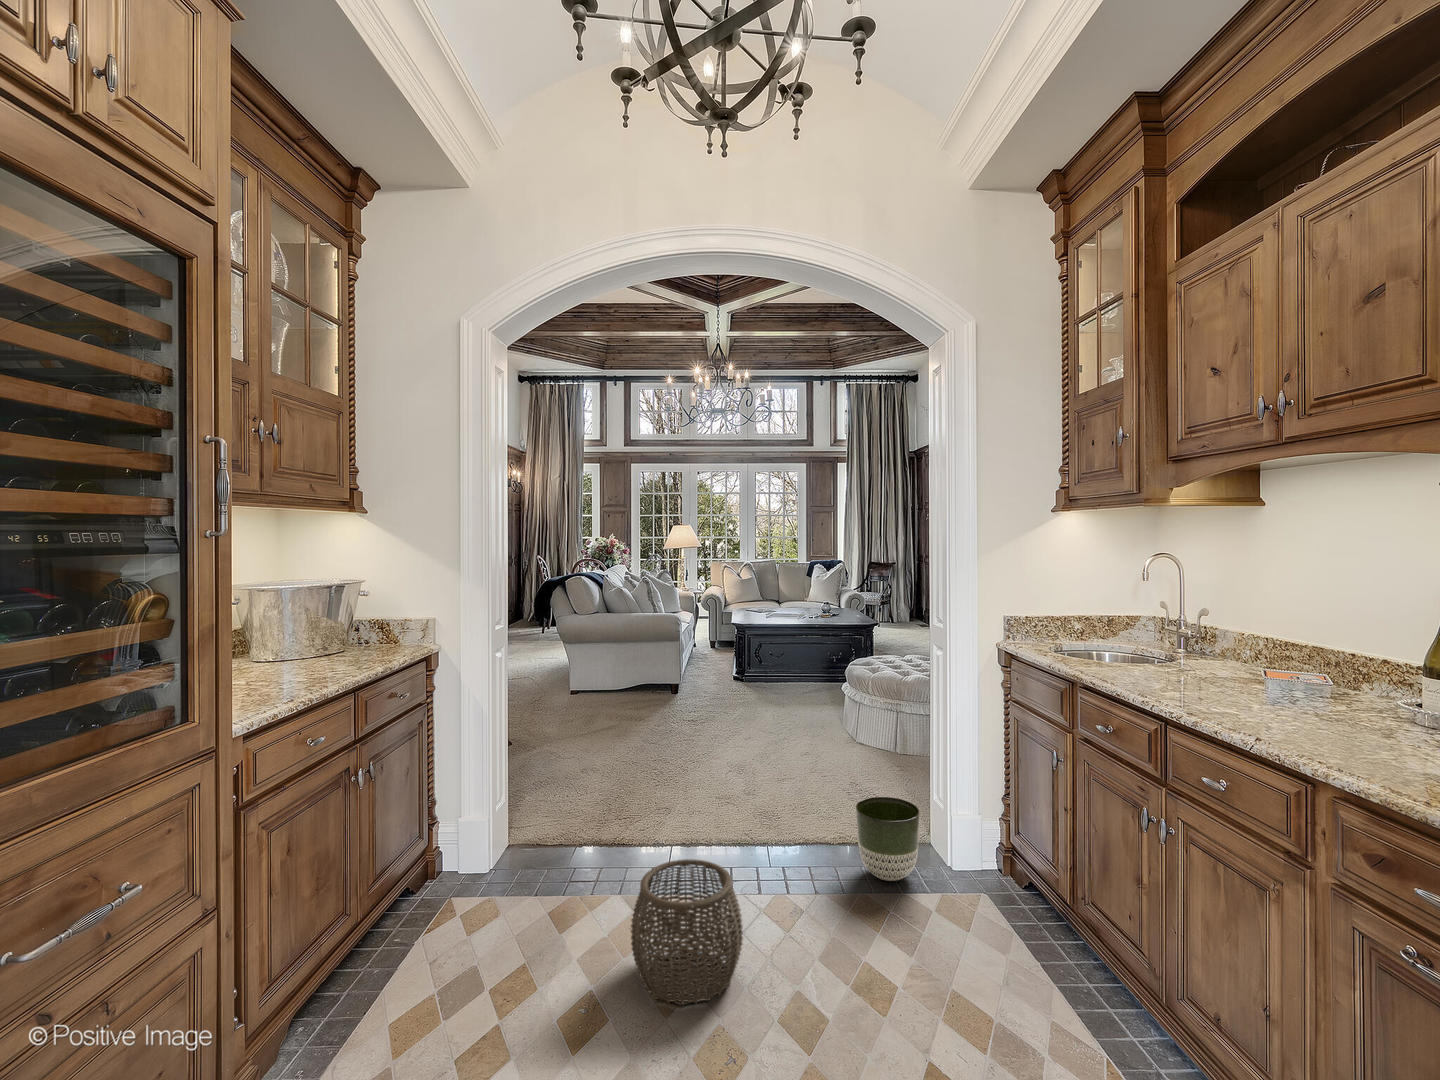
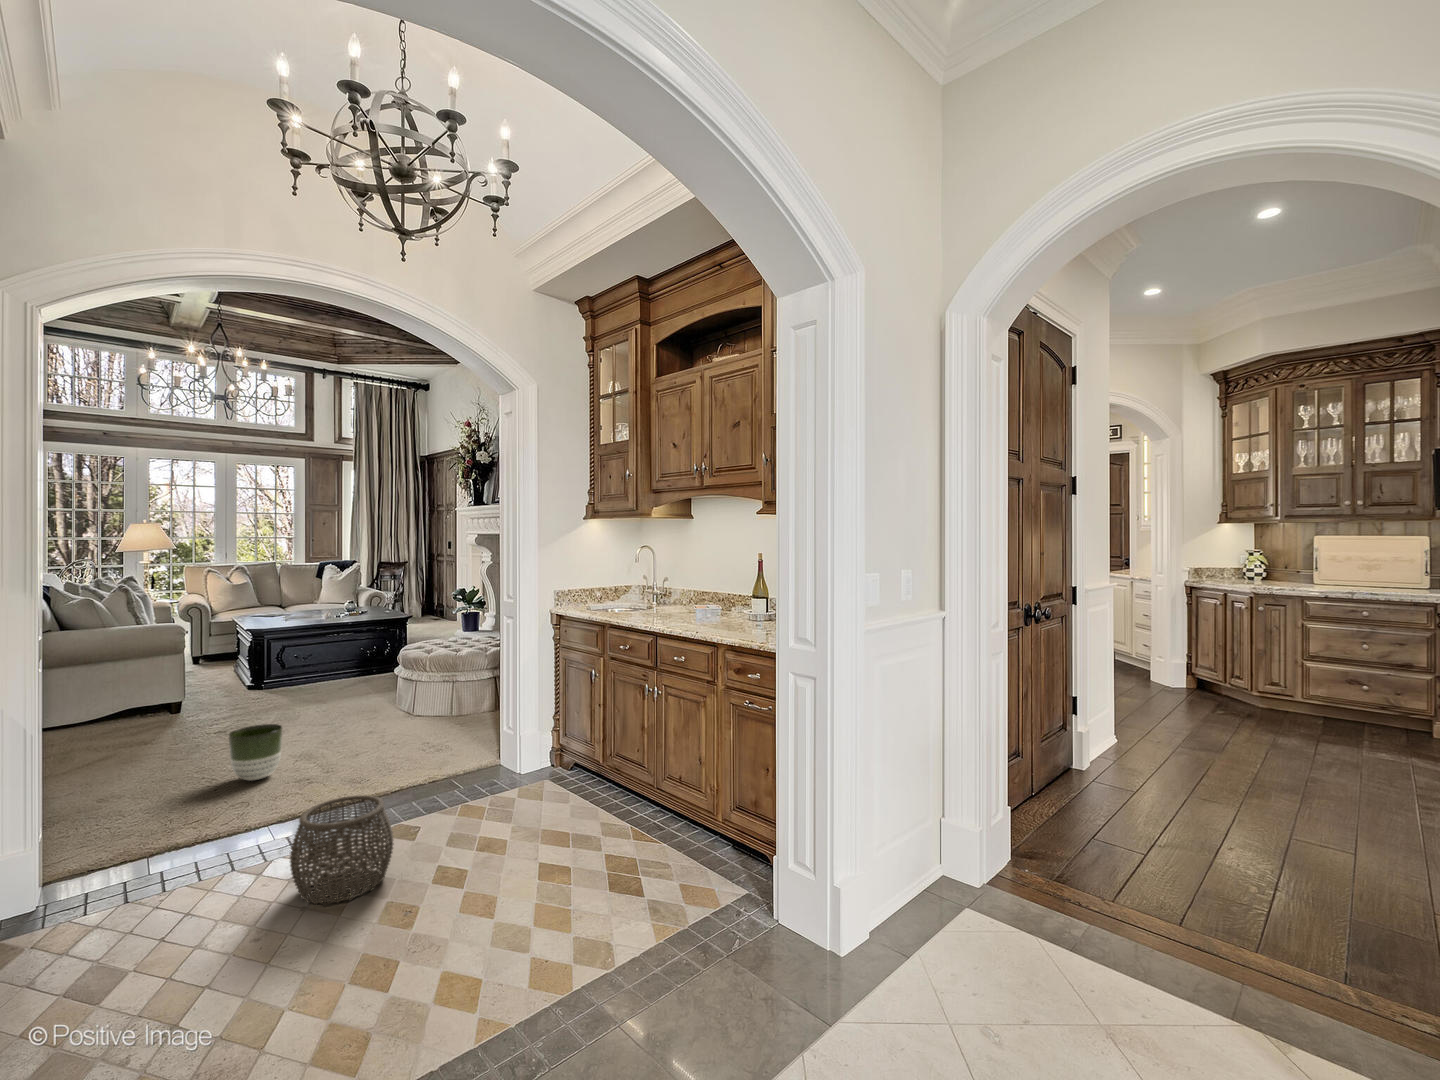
planter: present [856,797,919,881] -> present [229,724,282,781]

